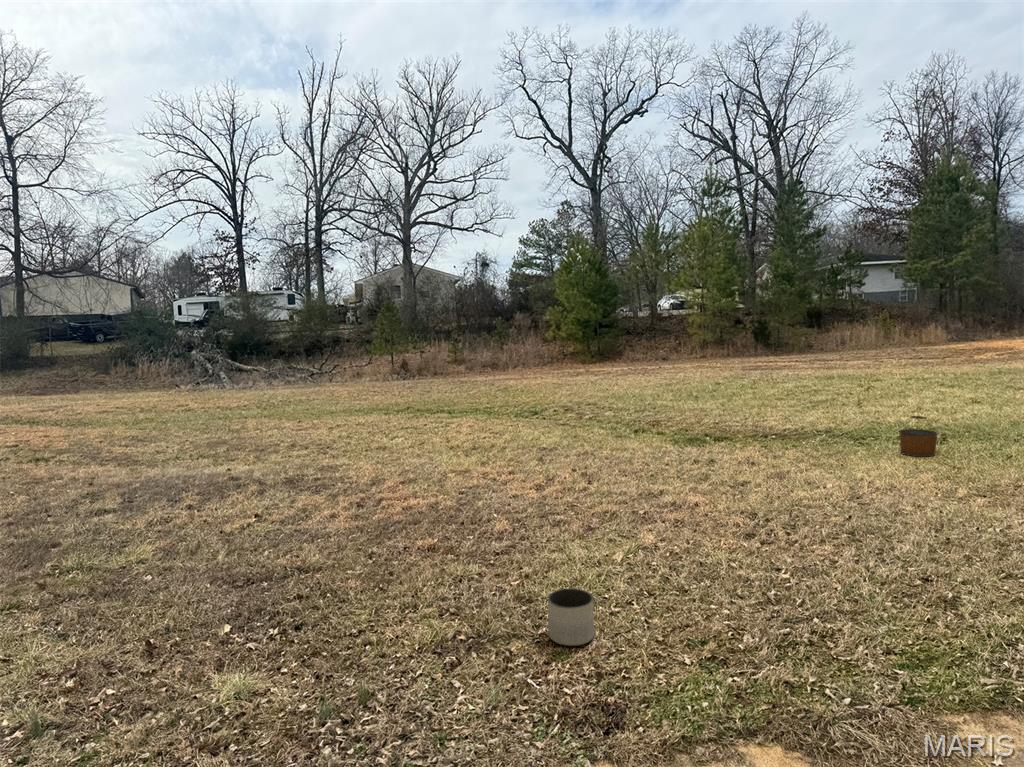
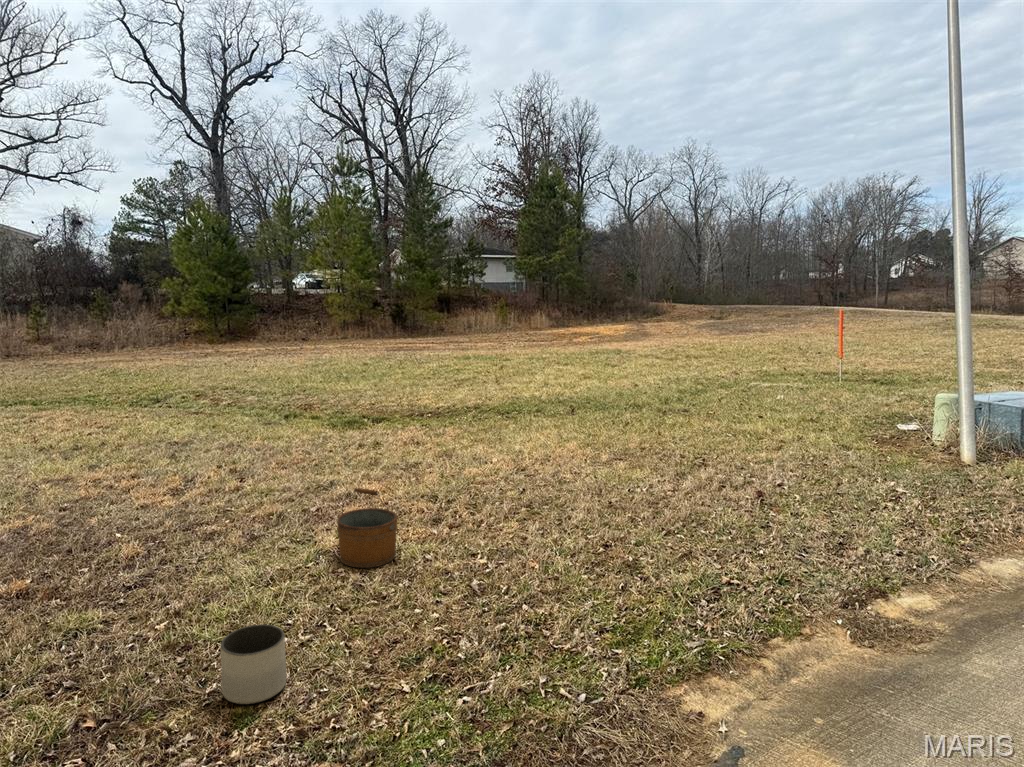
bucket: present [900,416,937,457] -> present [337,488,397,568]

